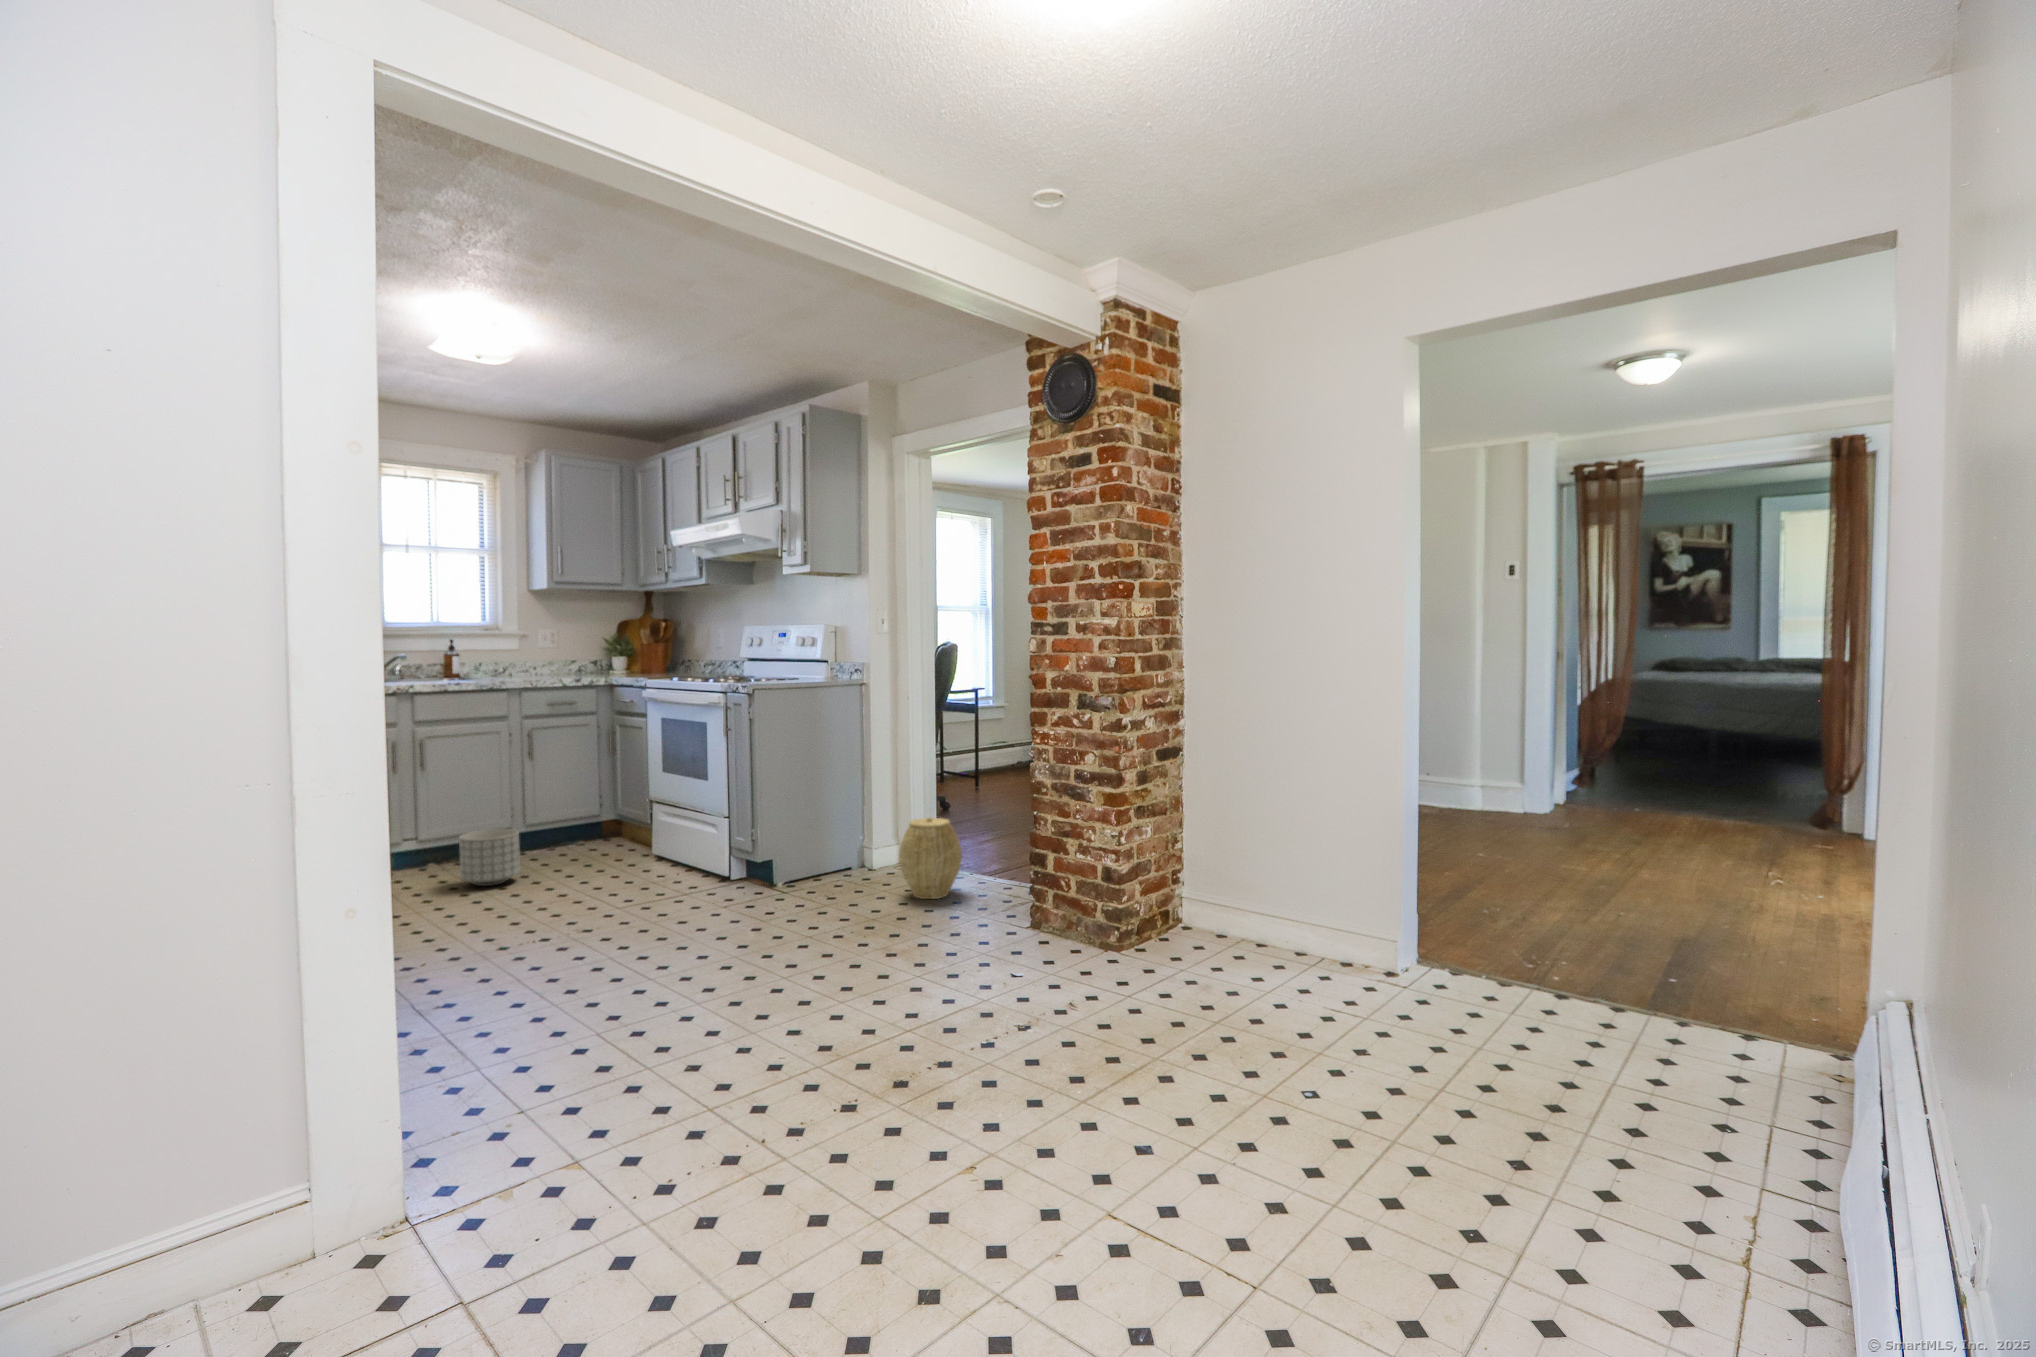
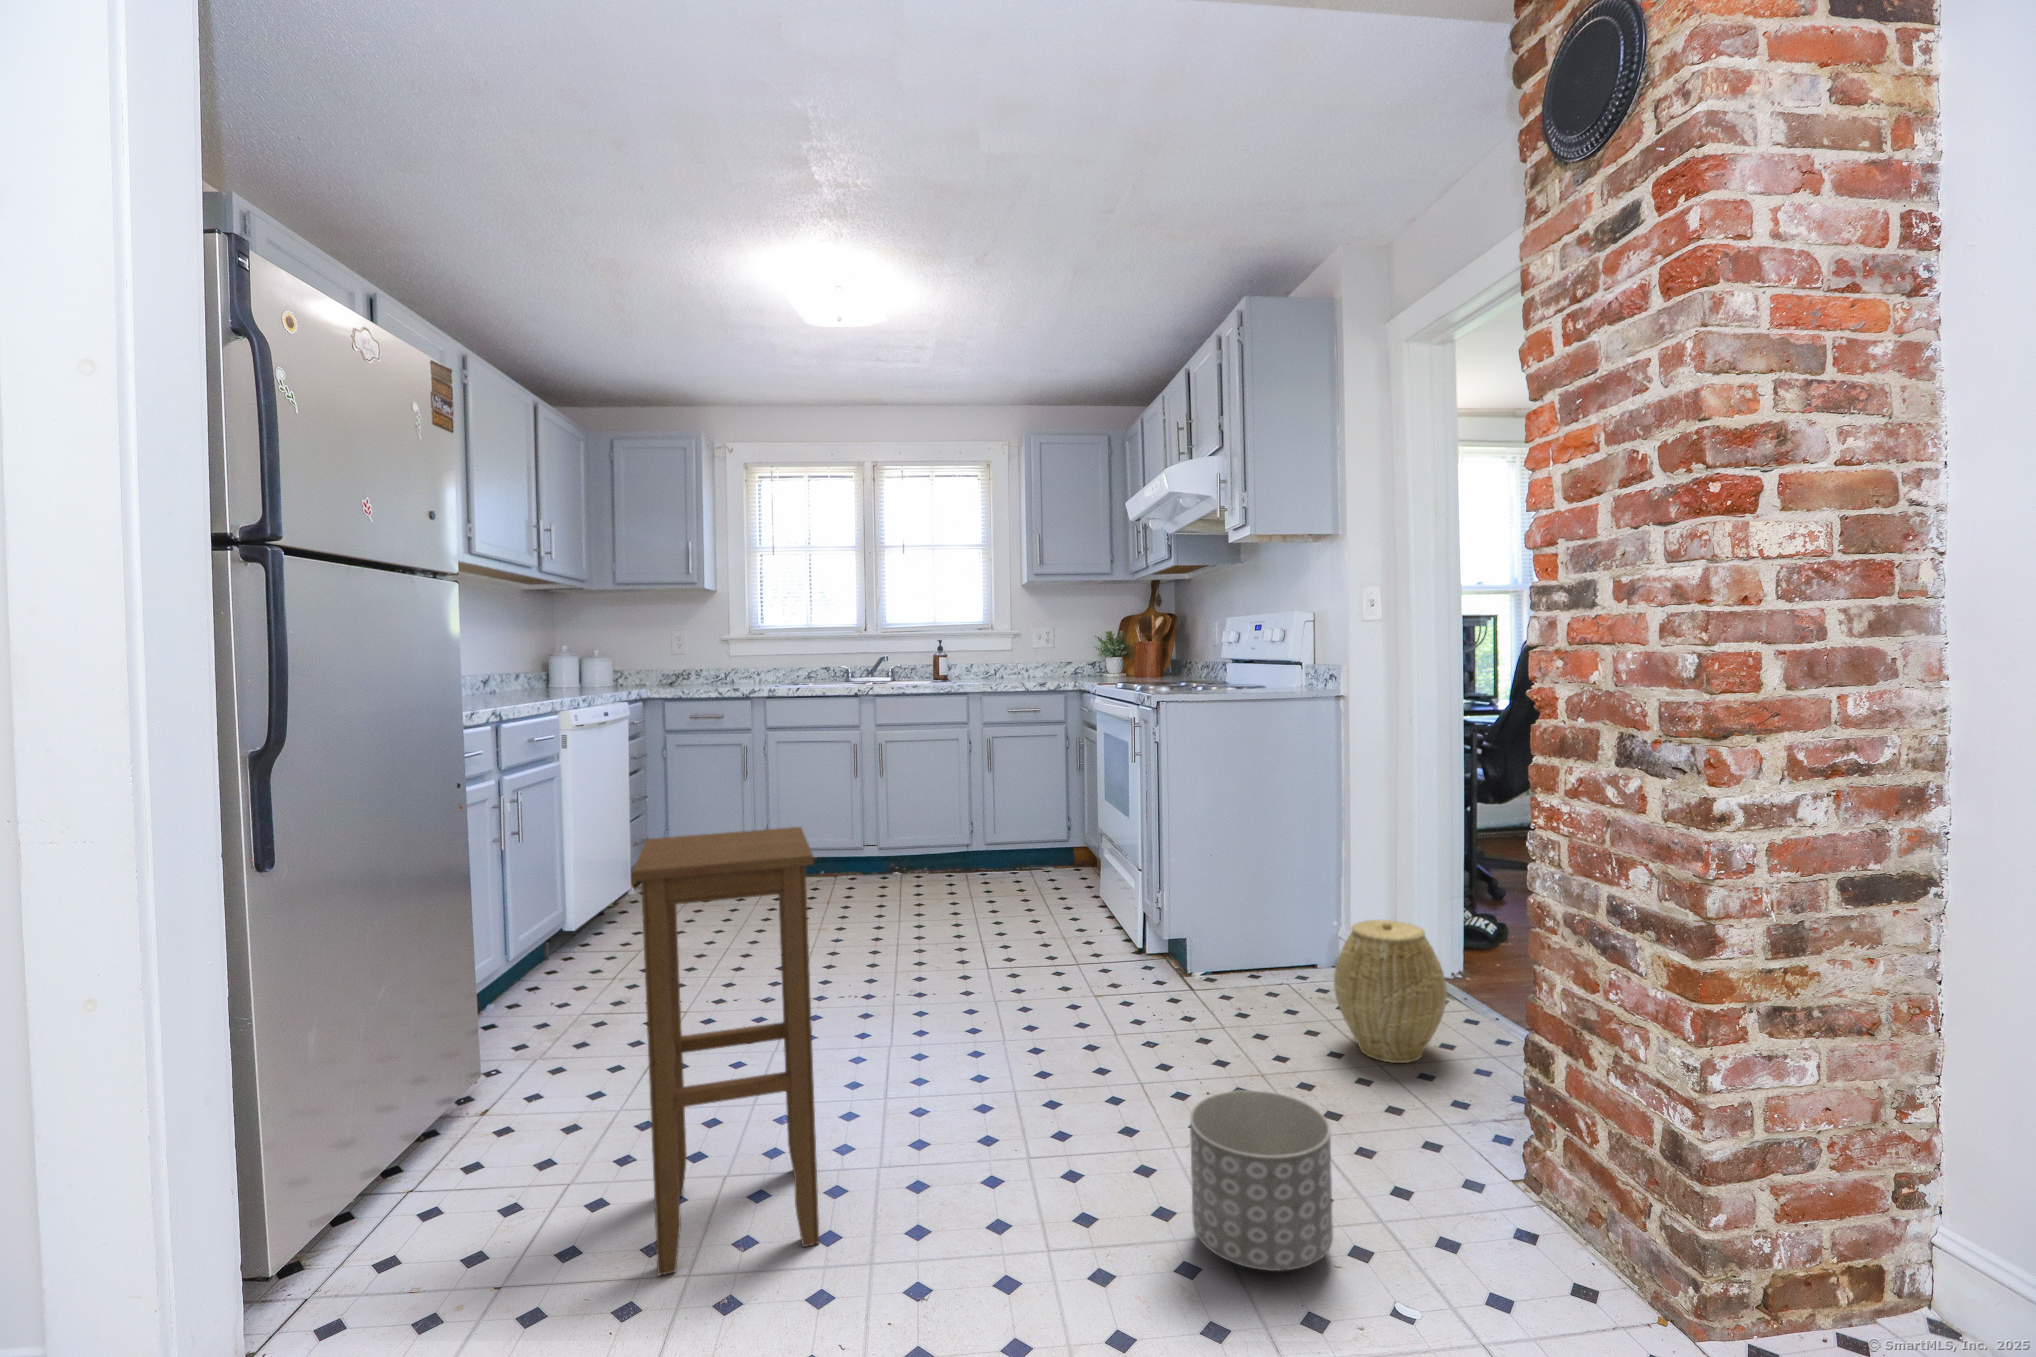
stool: none [526,775,697,1080] -> present [632,827,819,1275]
planter: present [459,829,520,886] -> present [1190,1090,1333,1271]

